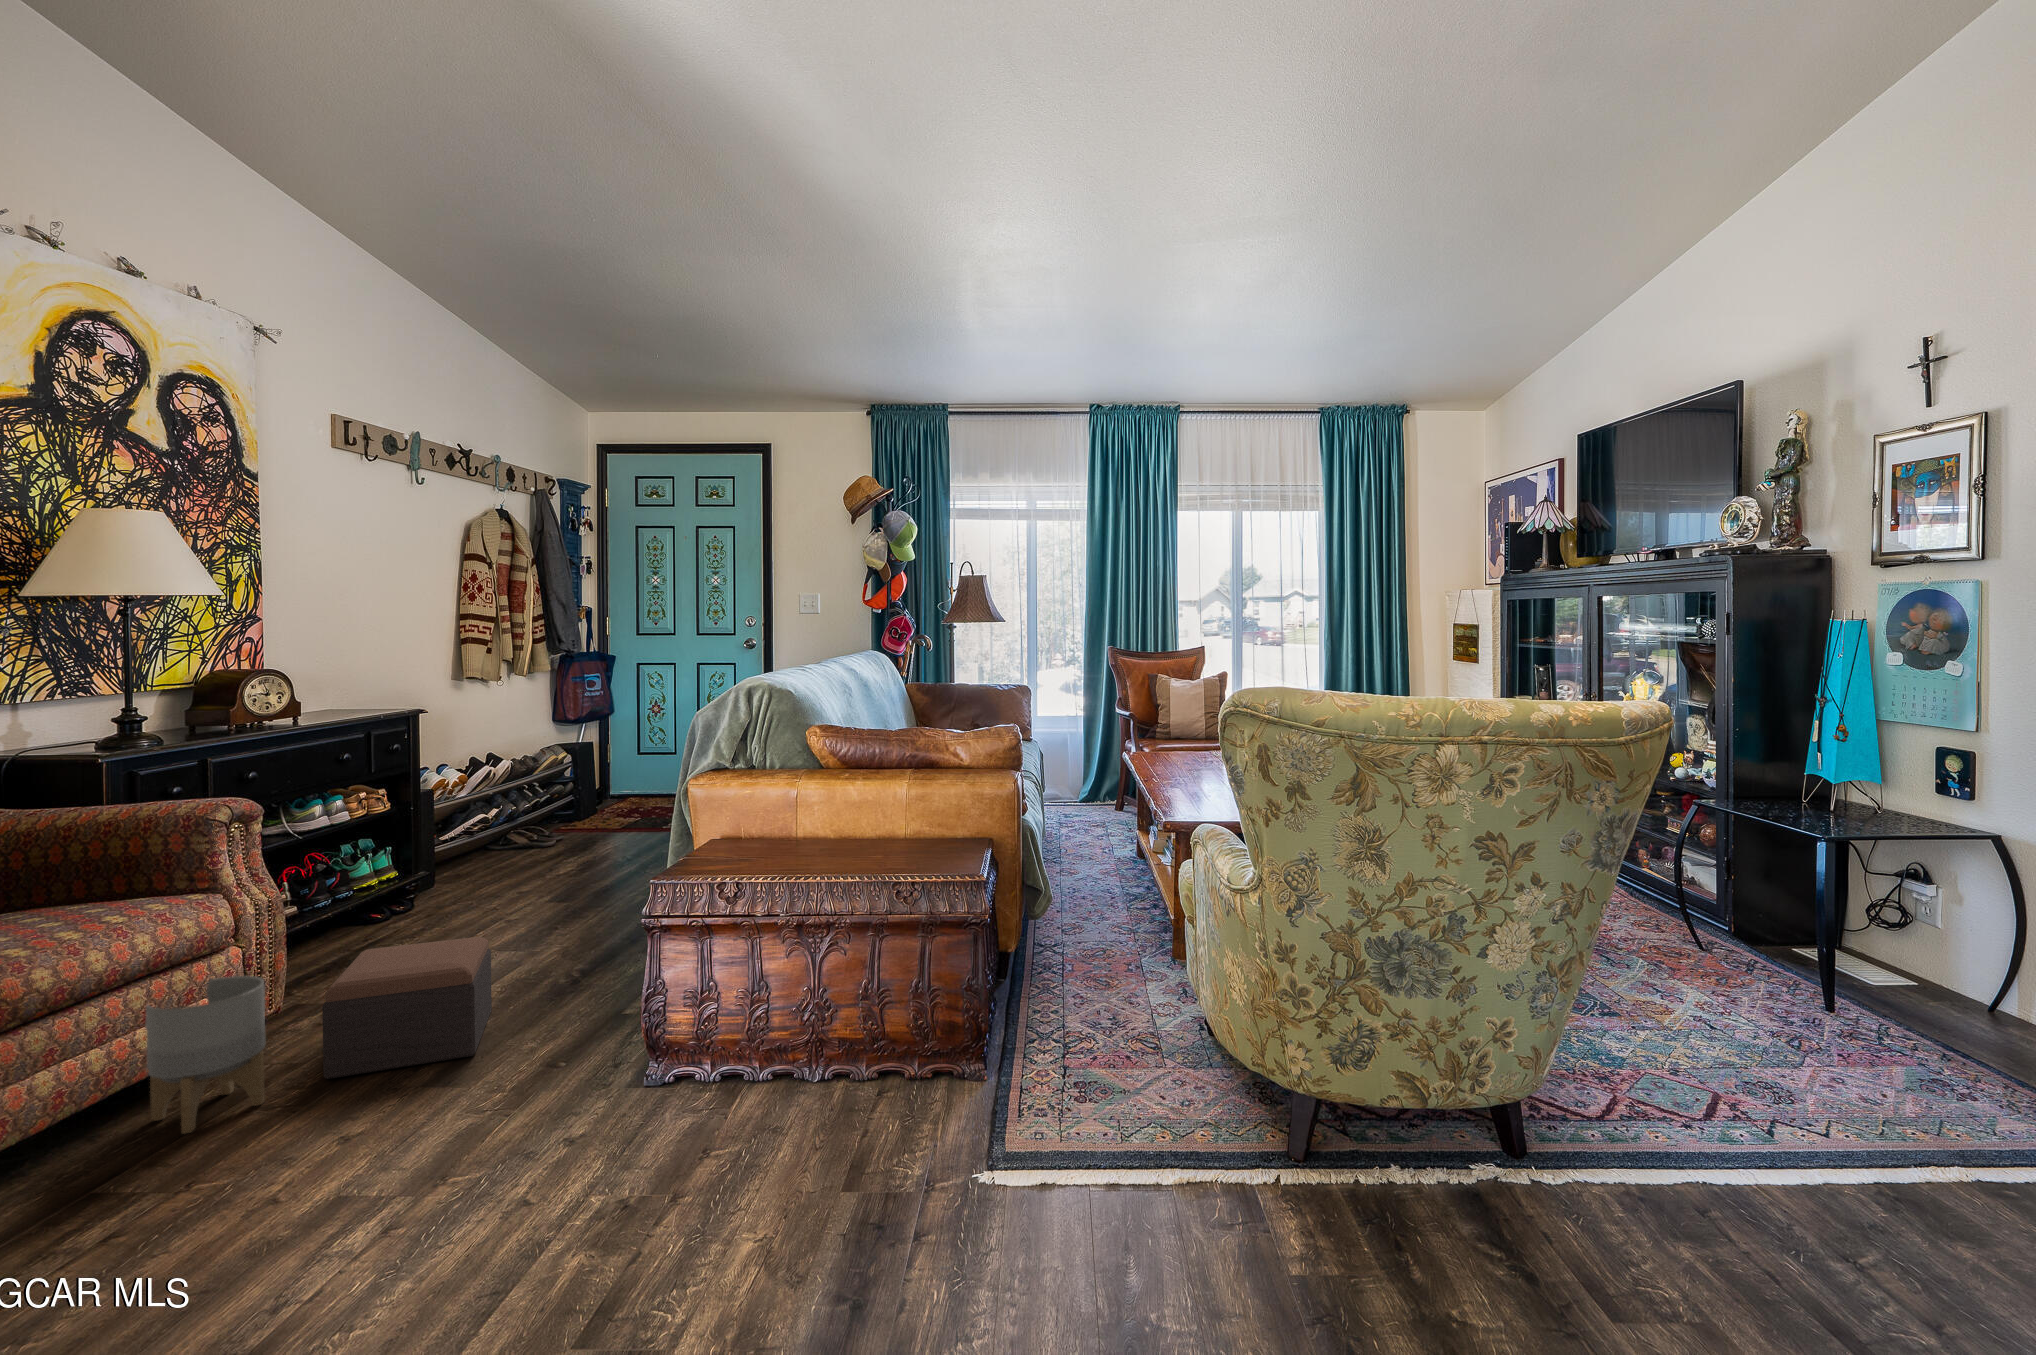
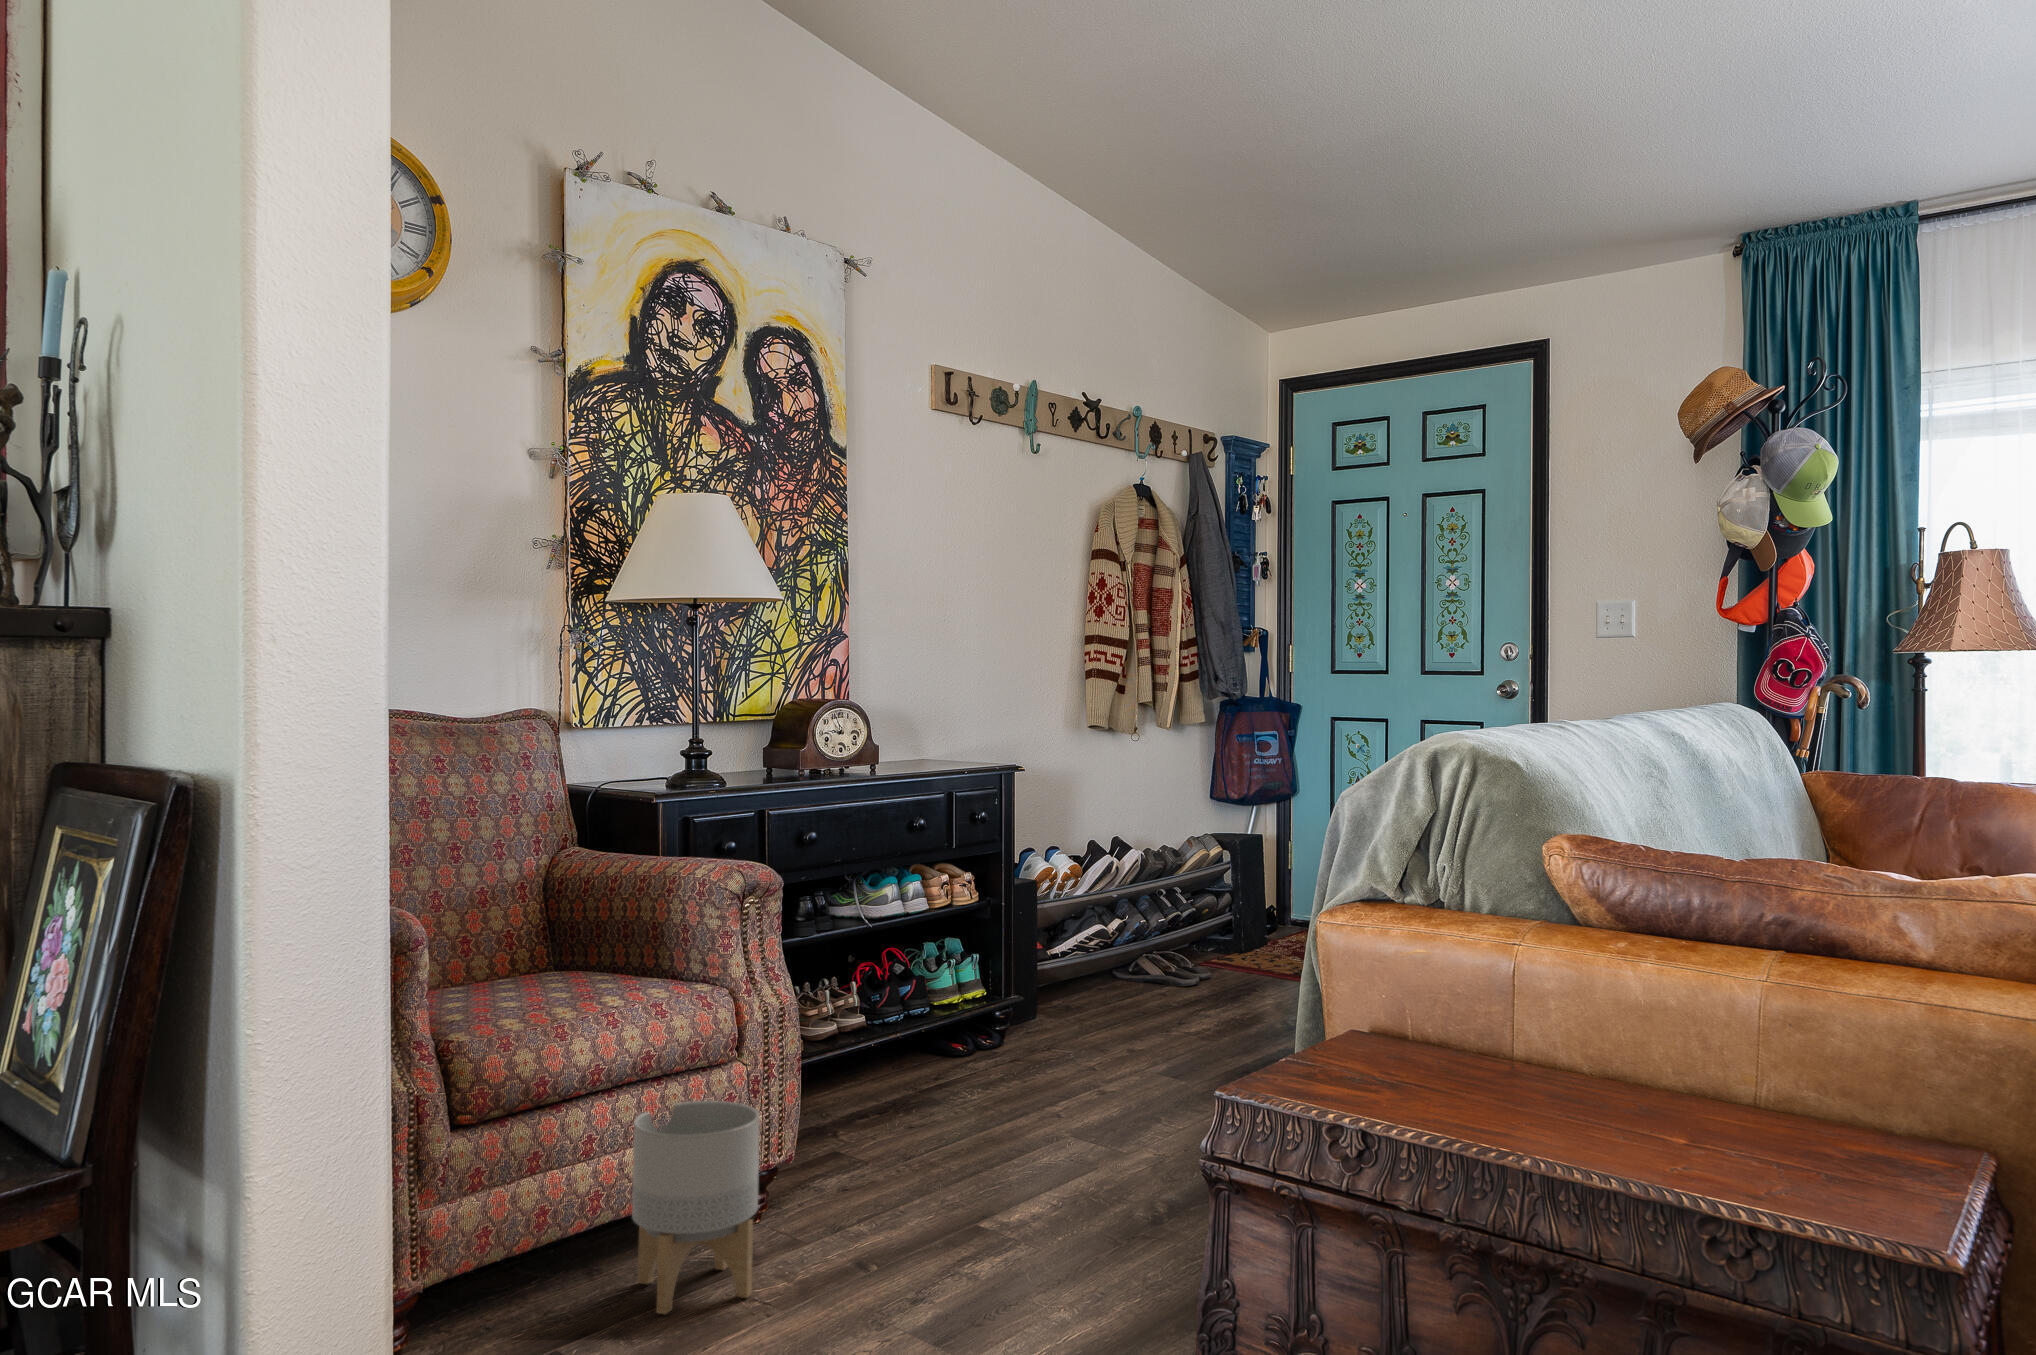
footstool: present [322,937,492,1079] -> none [822,1097,1053,1303]

